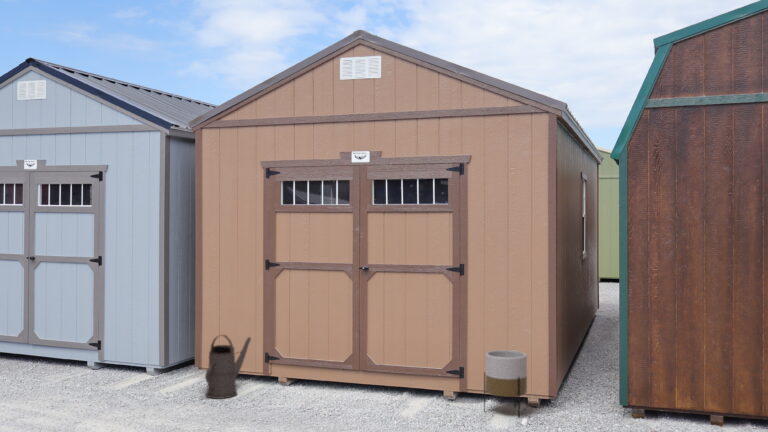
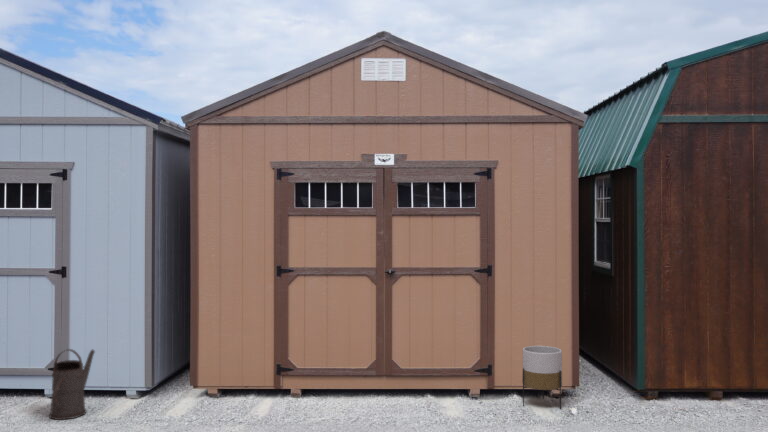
watering can: present [205,335,251,399] -> present [49,349,94,420]

